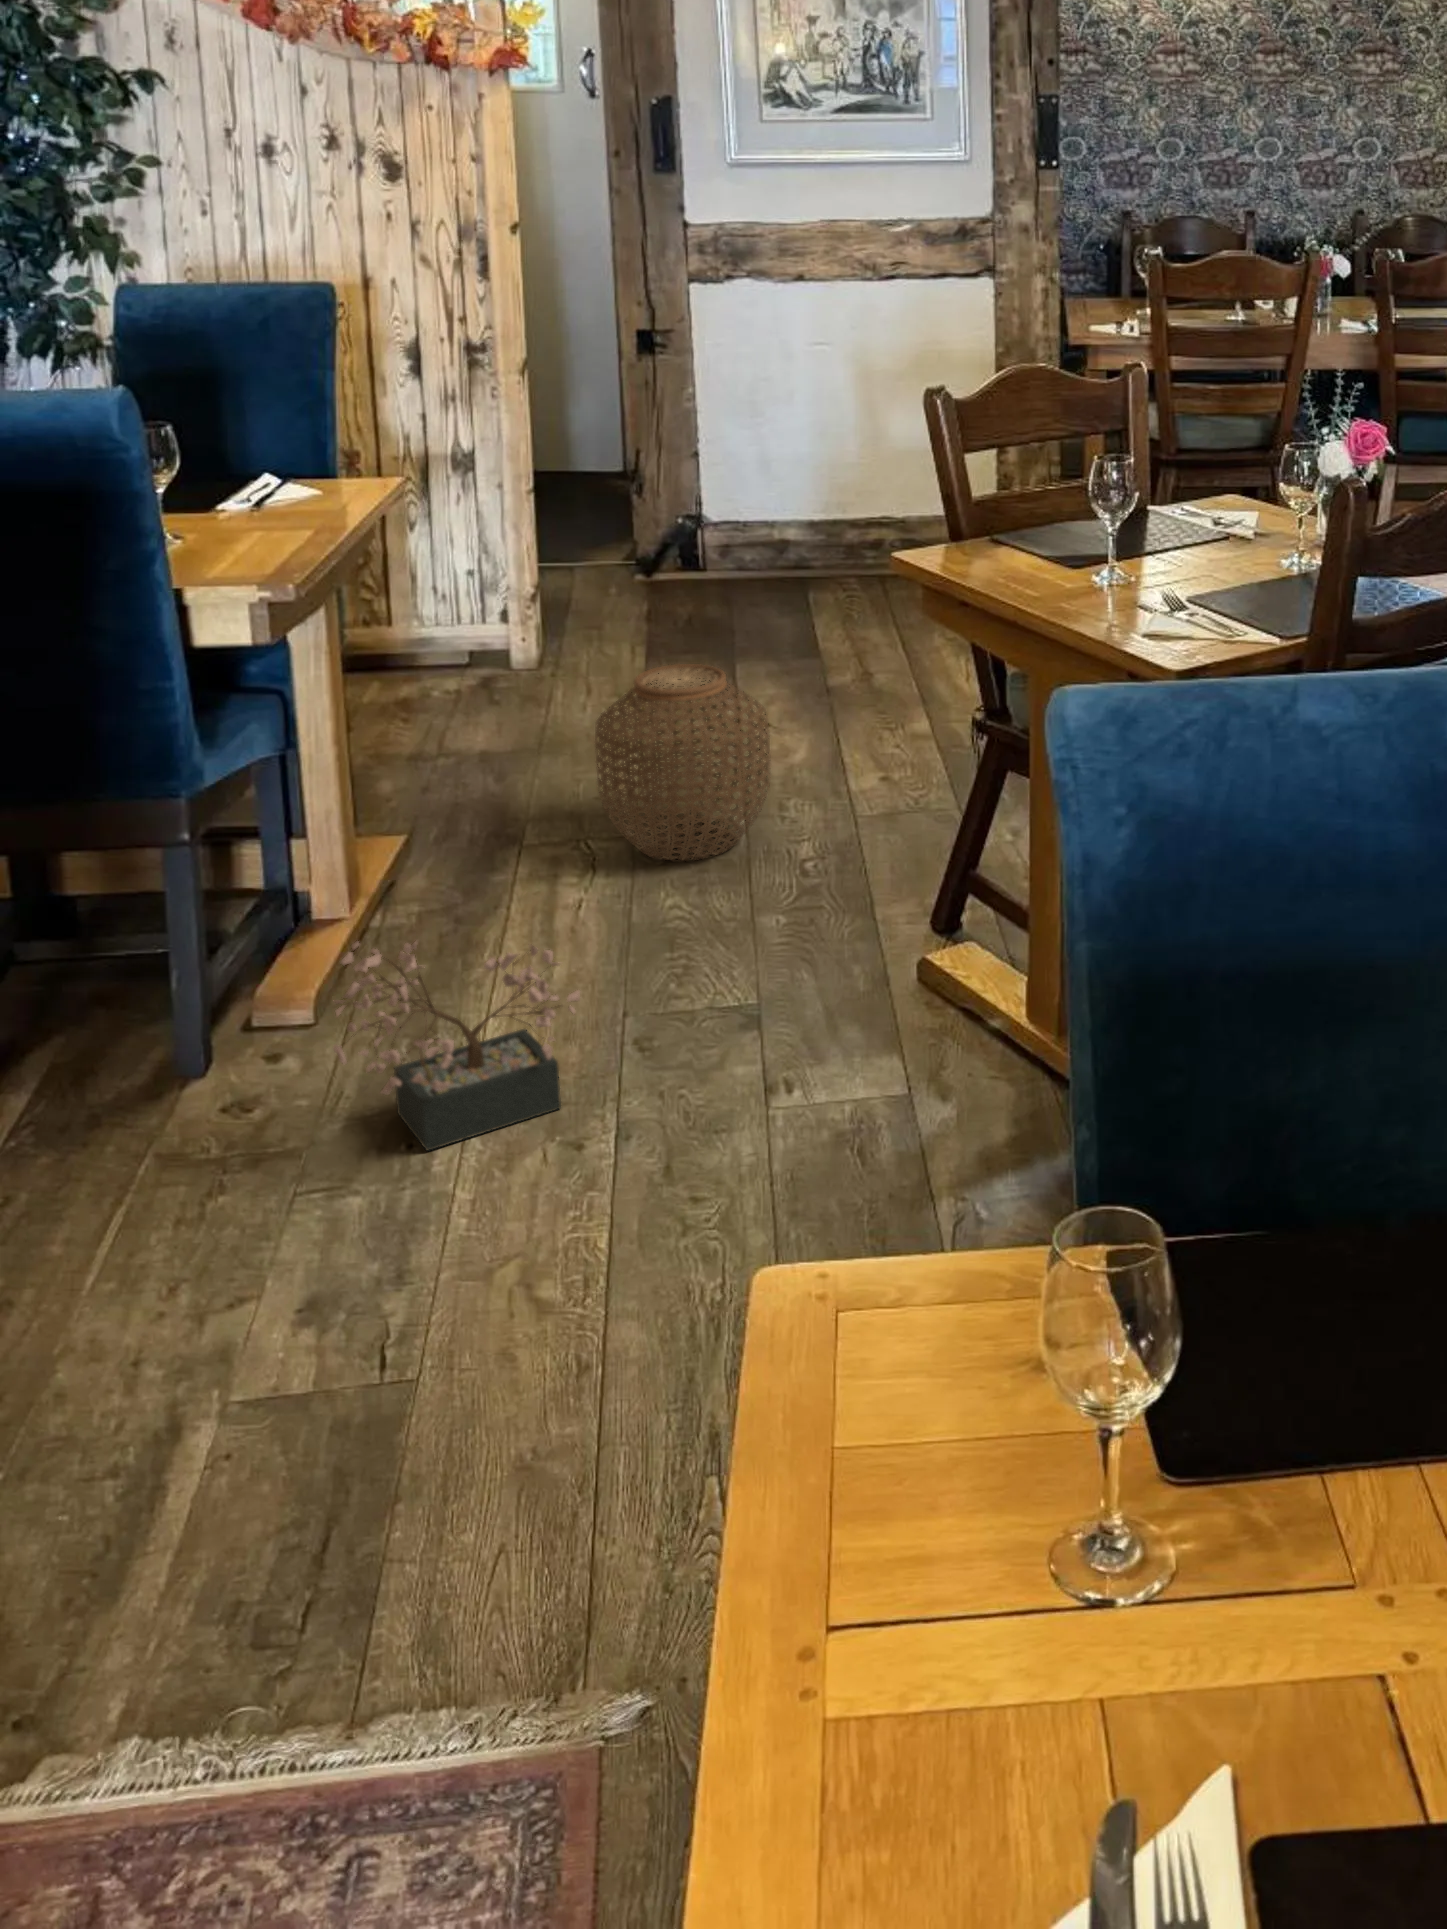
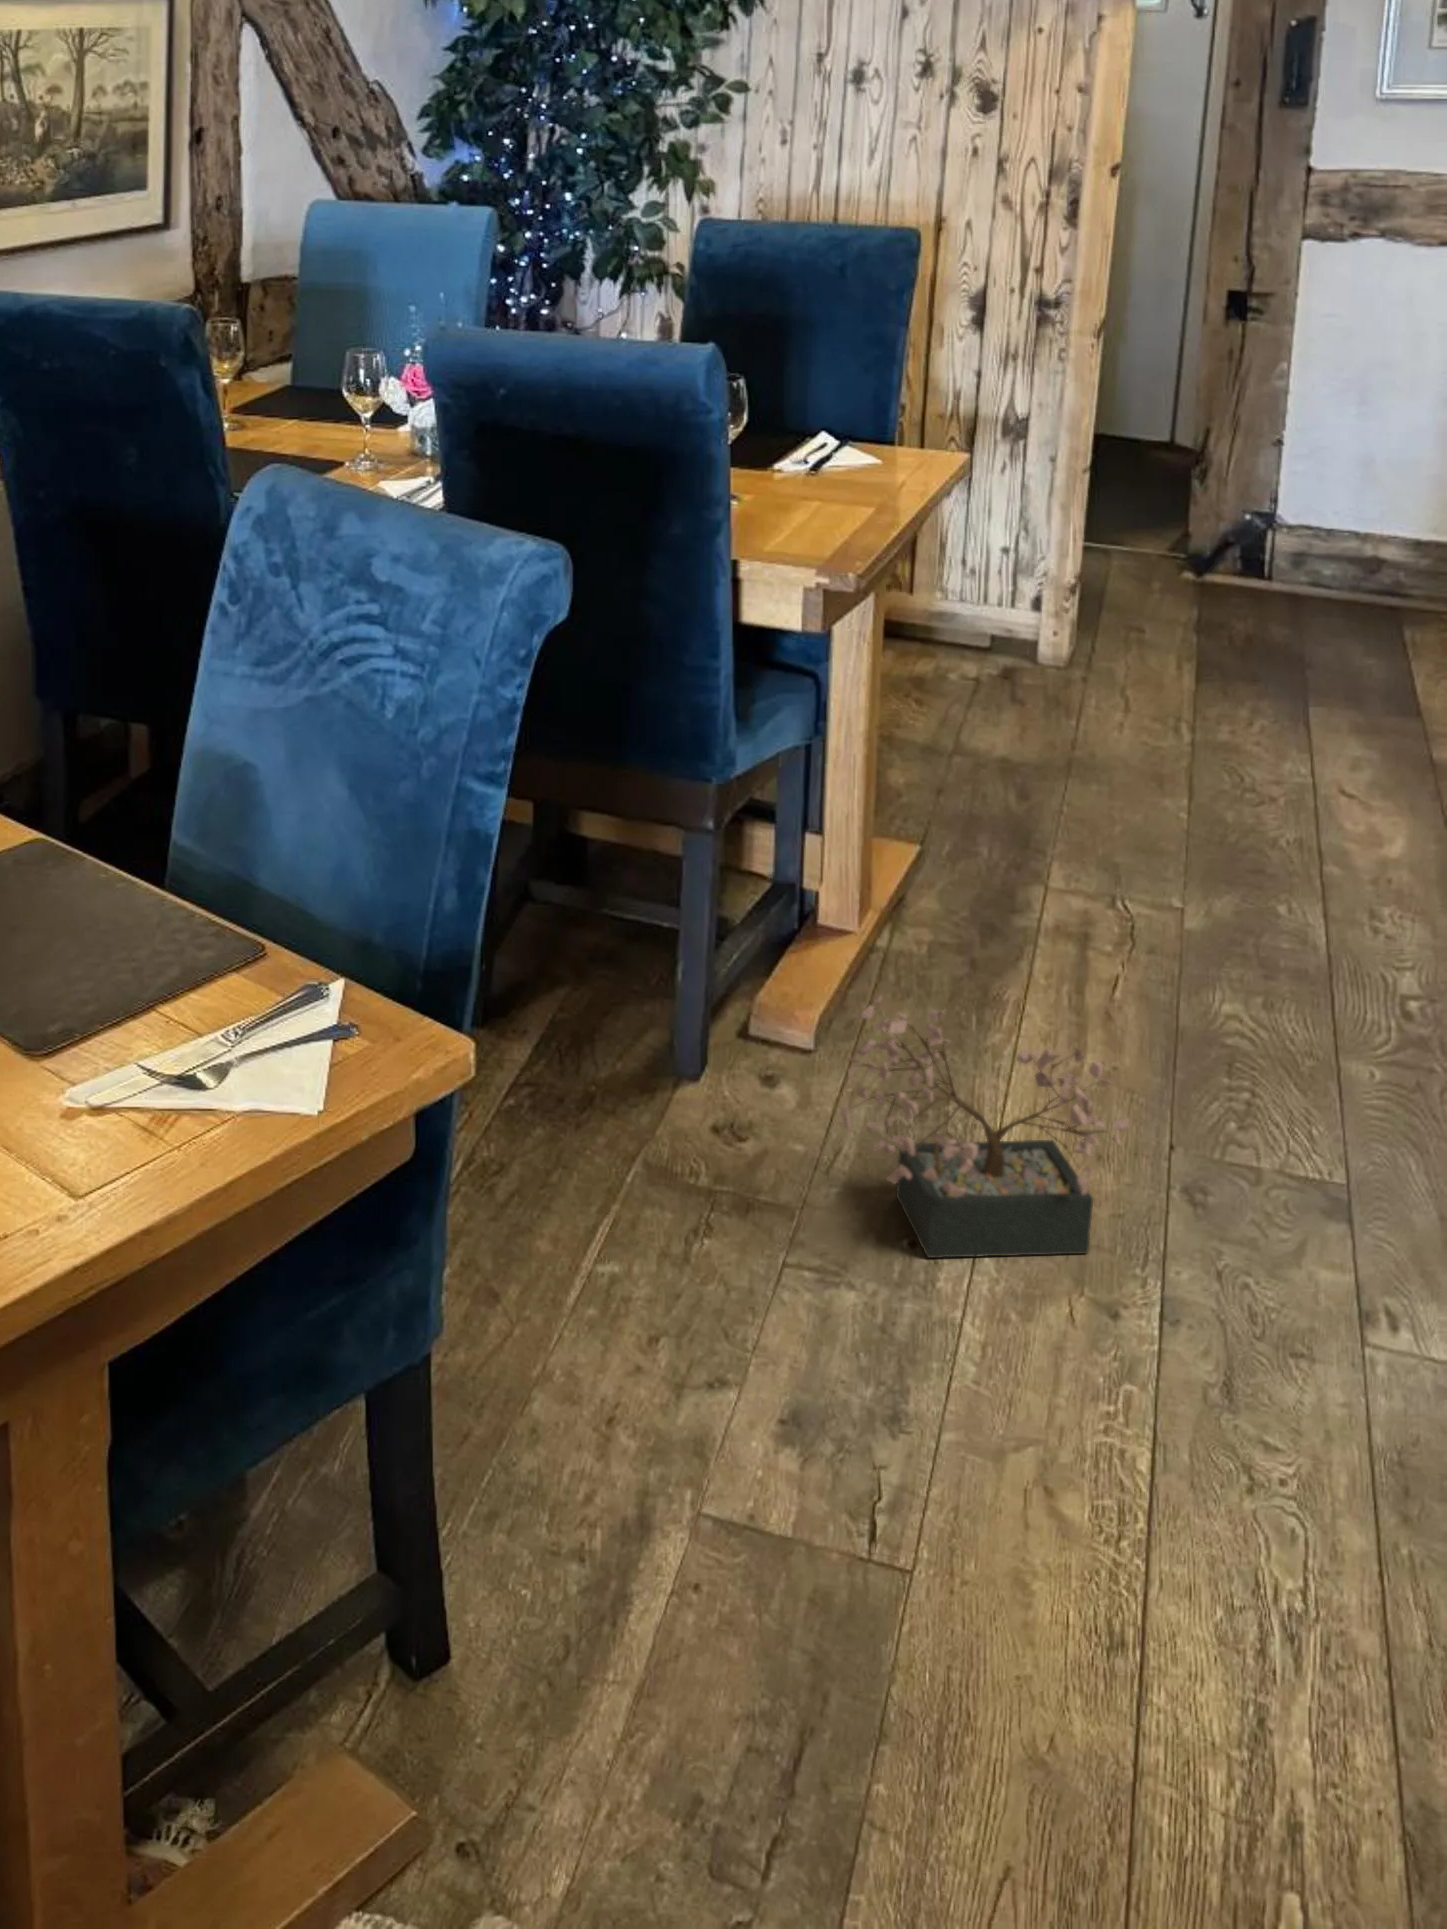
woven basket: present [595,664,770,861] -> none [1151,718,1383,960]

